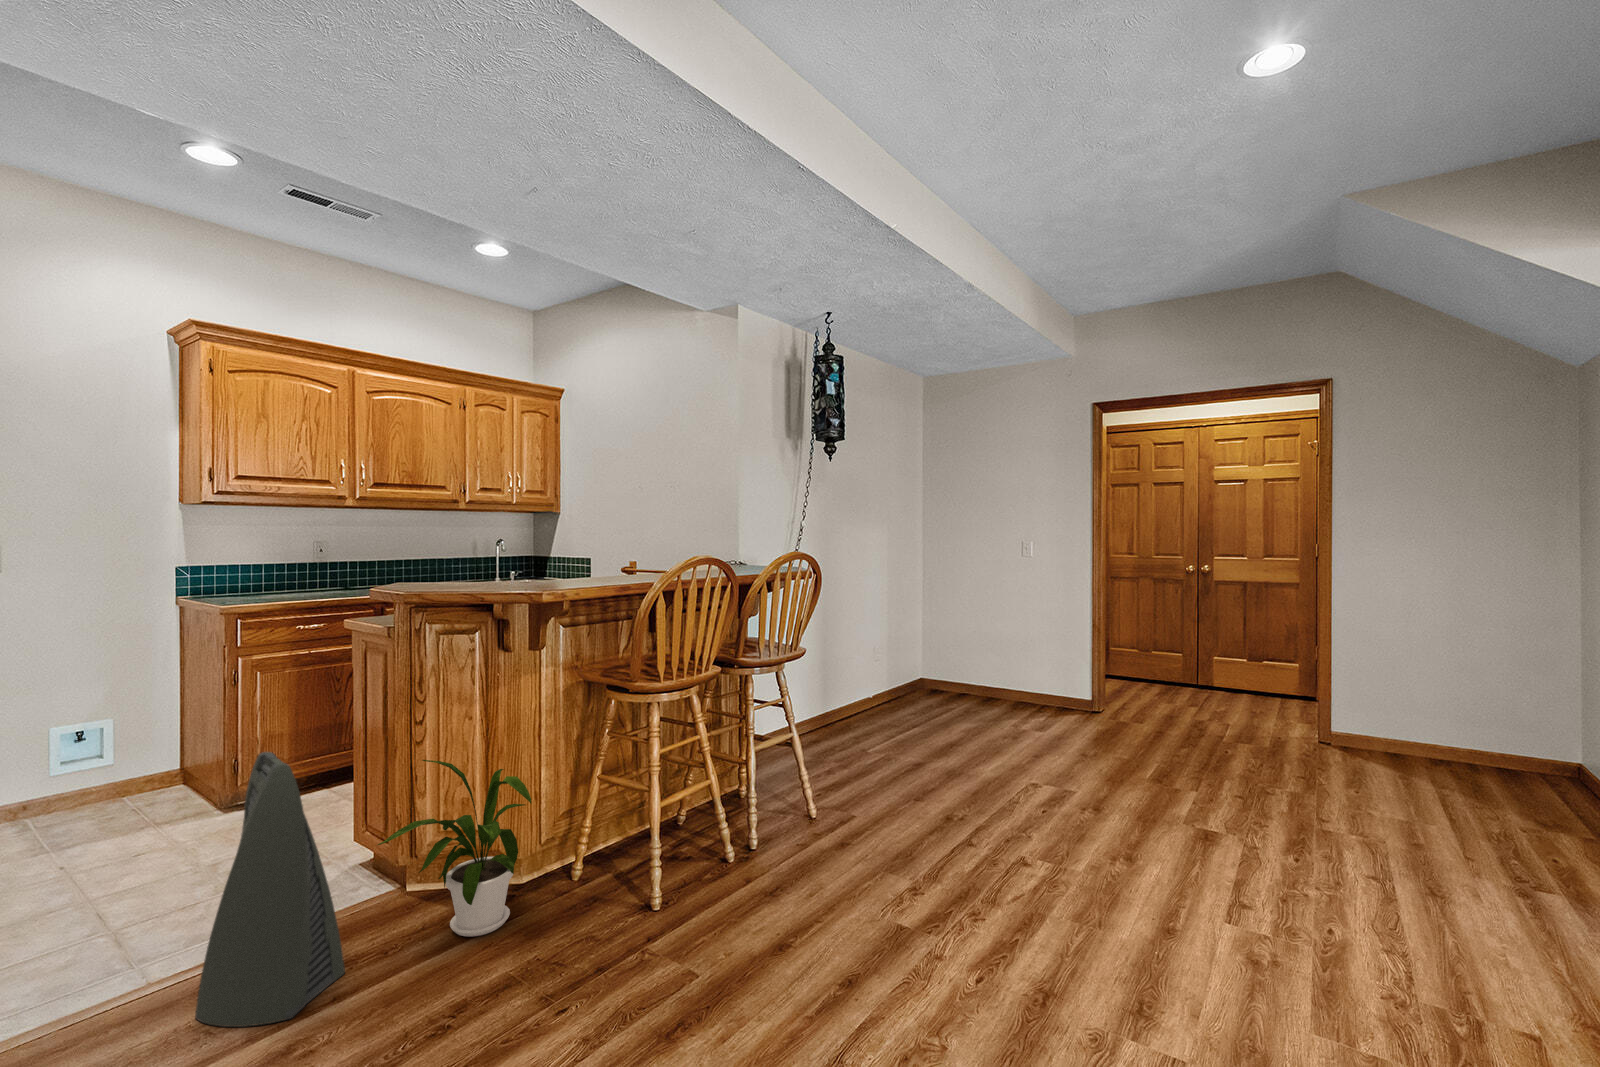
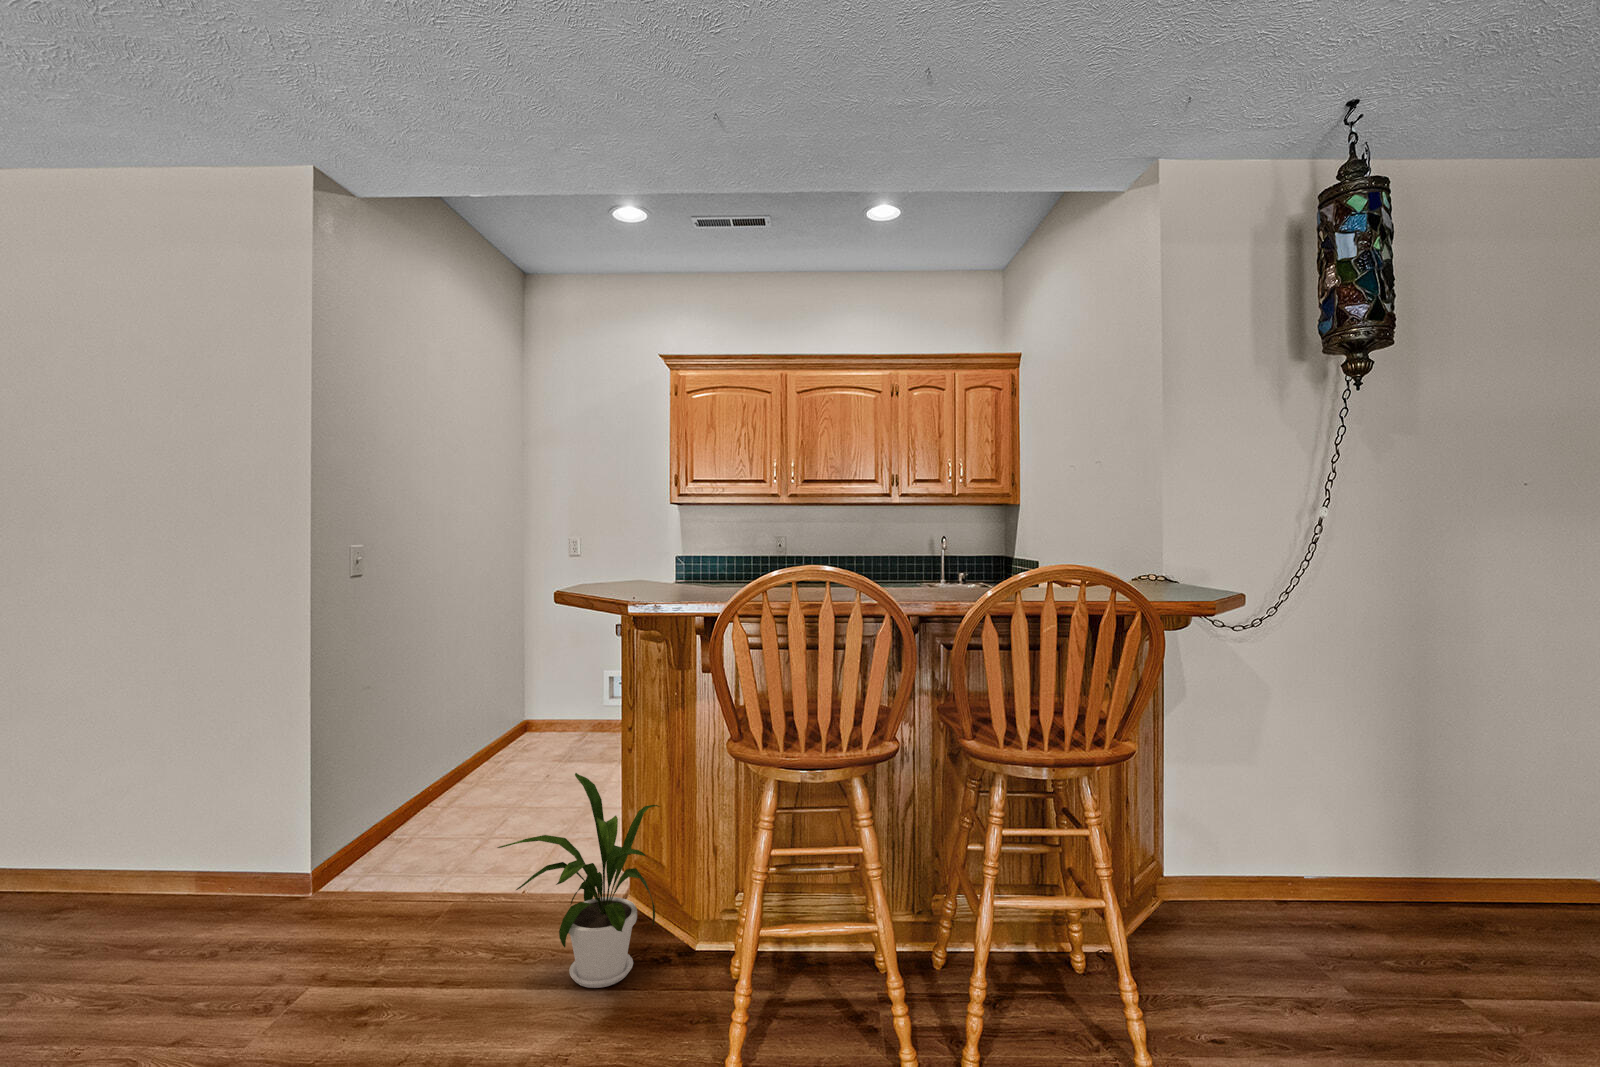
air purifier: present [195,752,345,1027] -> none [387,731,486,982]

